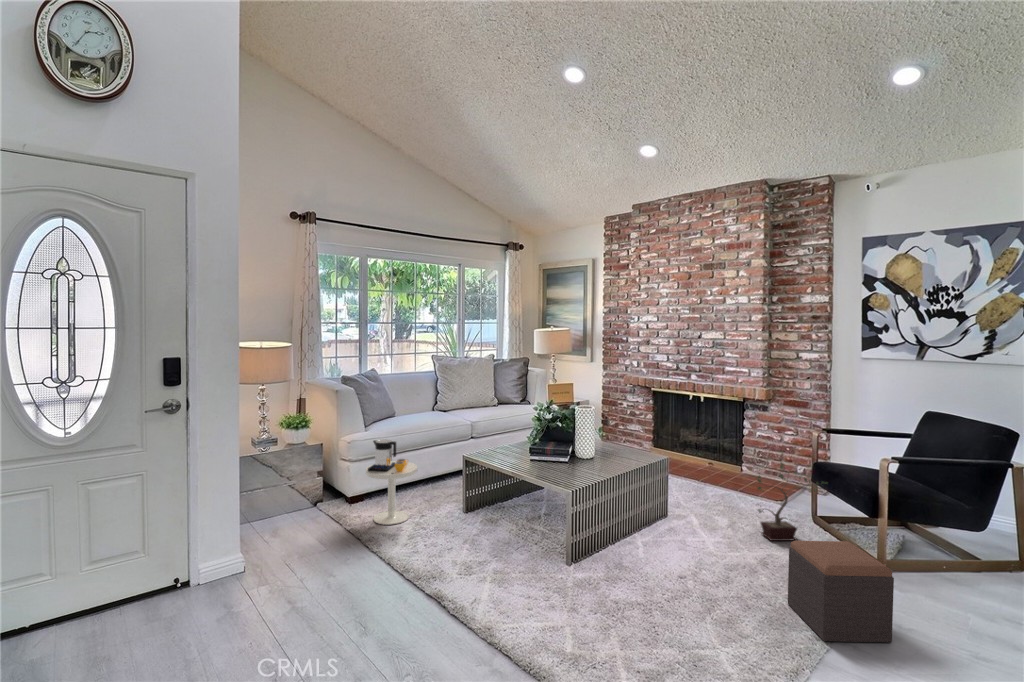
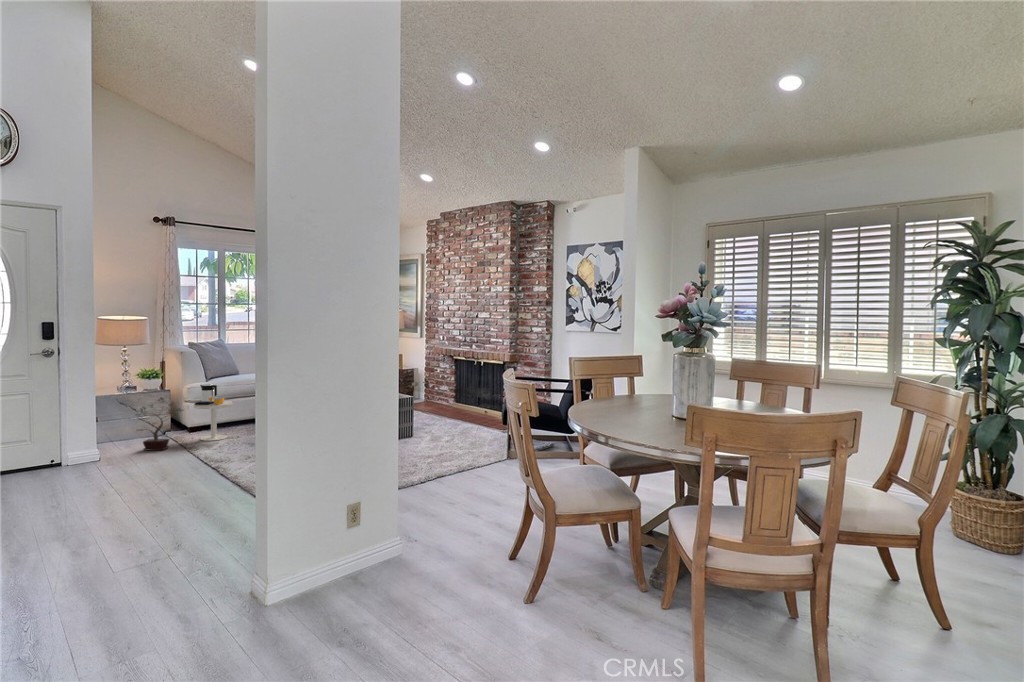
potted plant: present [757,463,826,541] -> present [136,398,183,450]
footstool: present [788,541,894,643] -> none [421,429,460,476]

